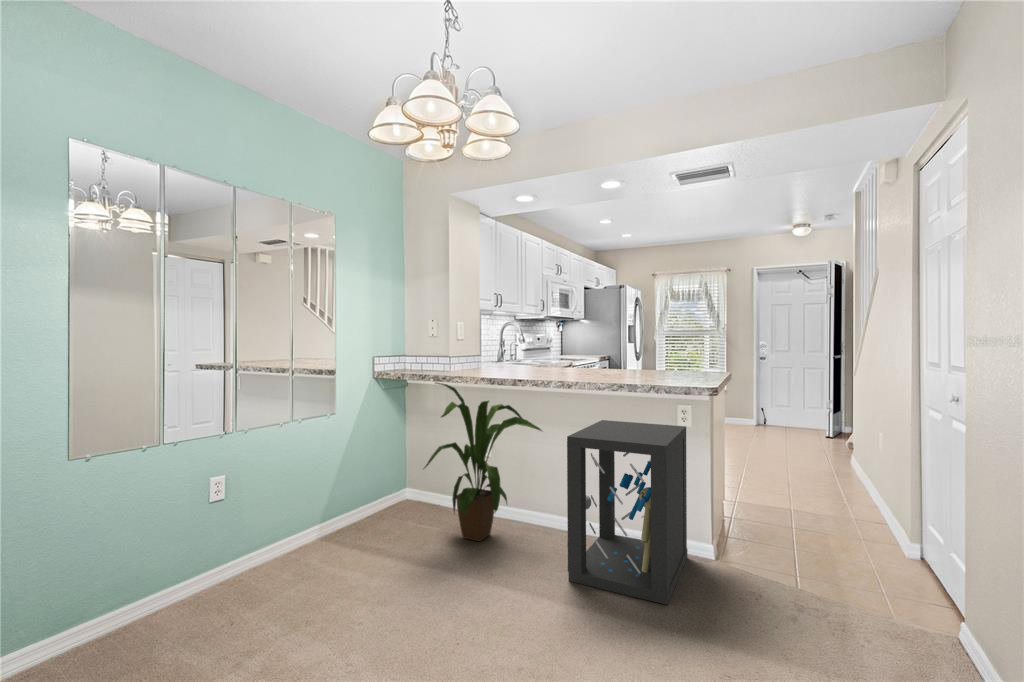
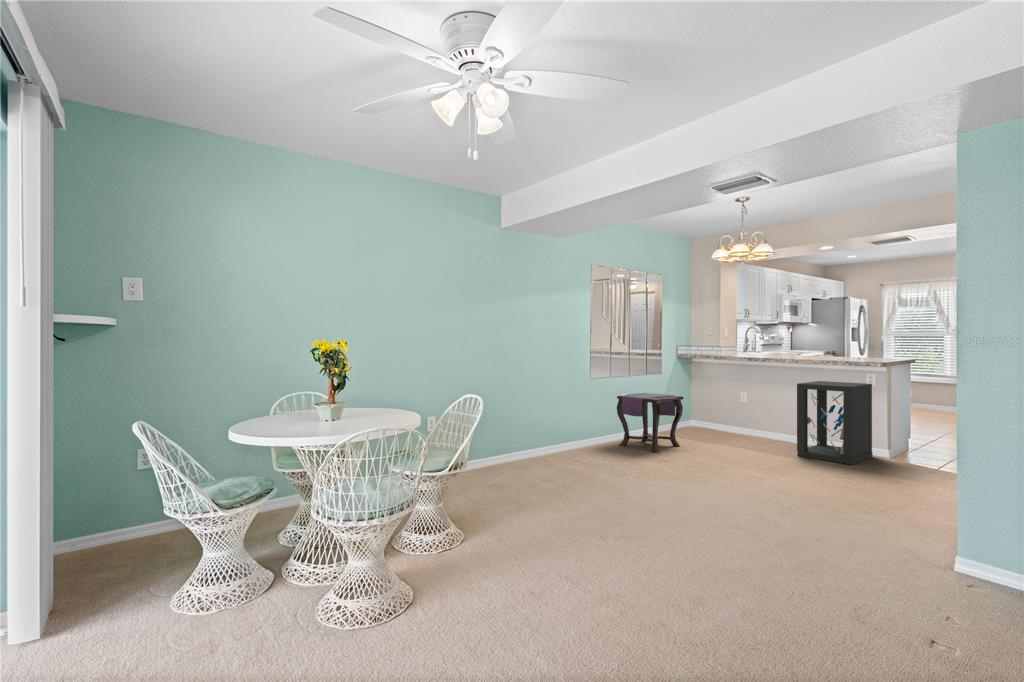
house plant: present [424,383,542,541] -> none [713,359,782,443]
side table: none [186,462,353,630] -> present [617,393,684,452]

